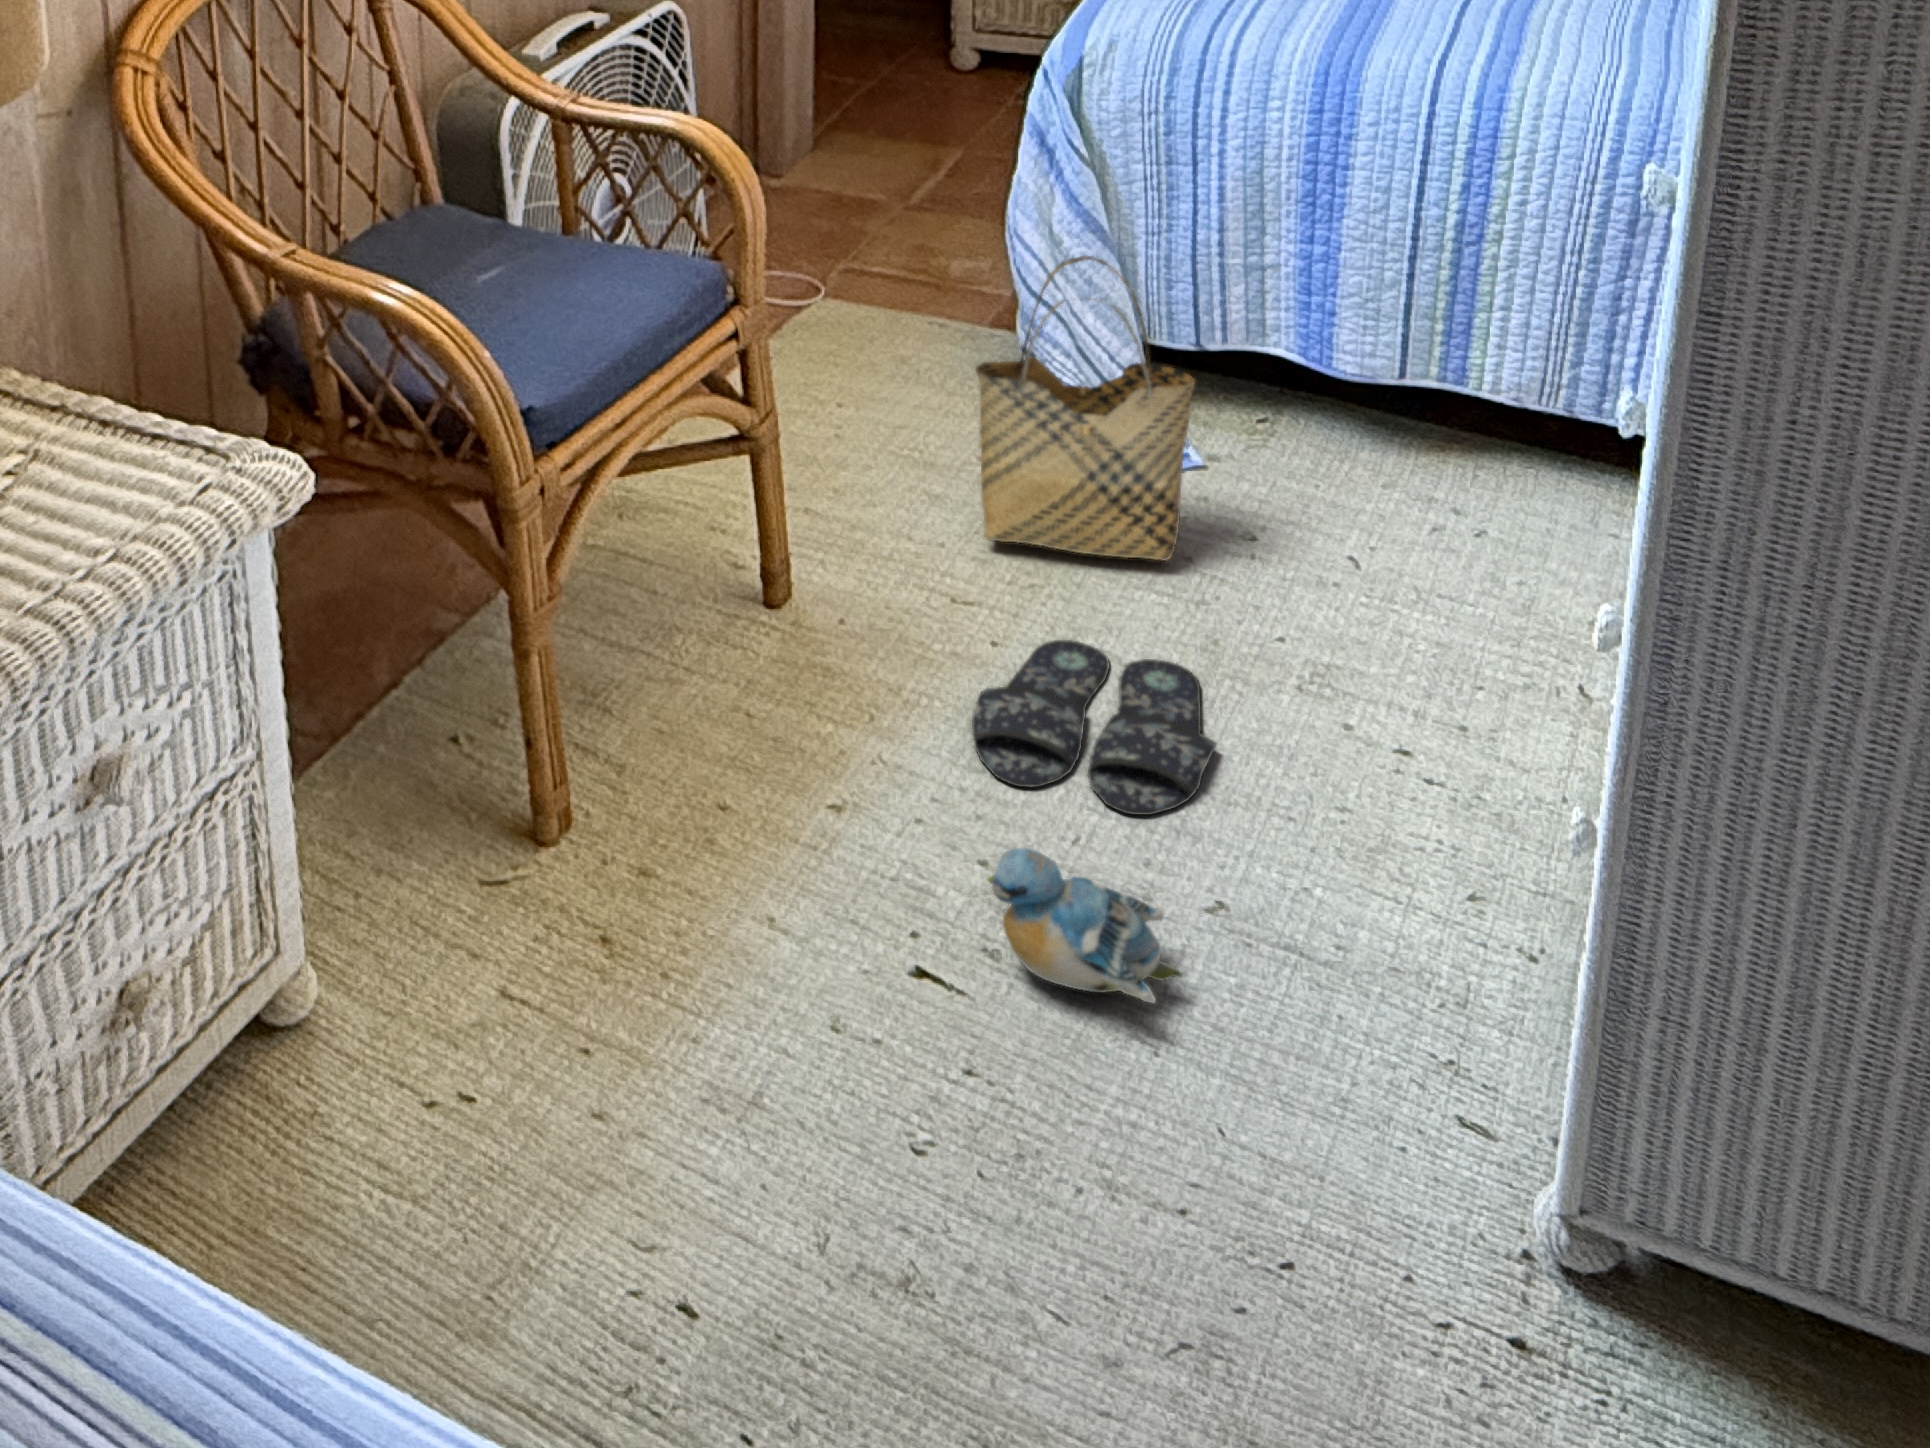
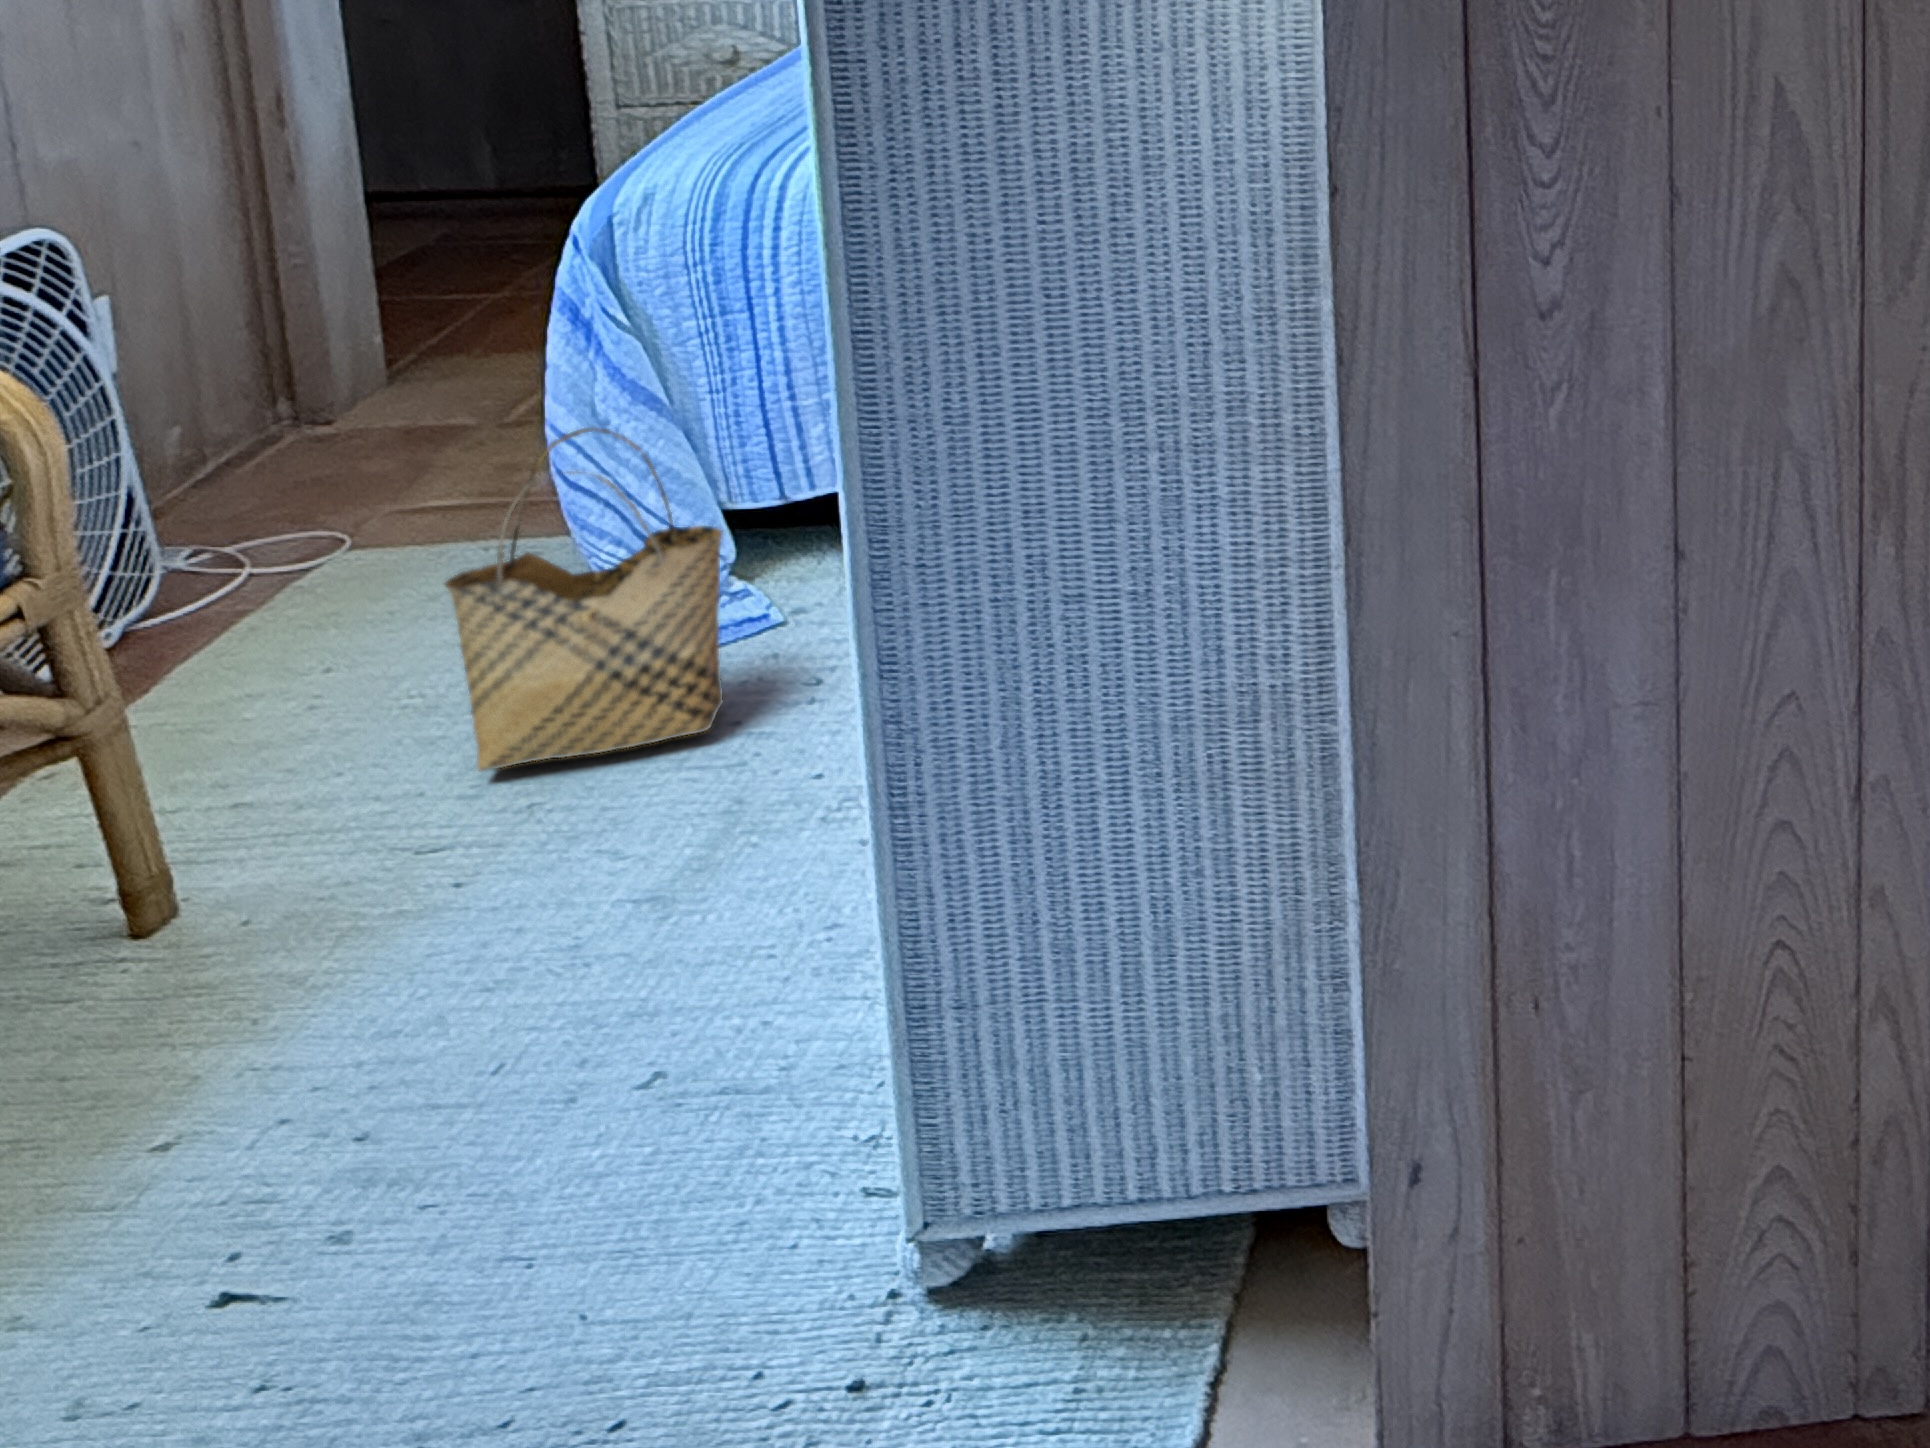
slippers: present [972,640,1217,815] -> none [394,837,712,1038]
plush toy: present [988,848,1183,1003] -> none [325,1103,590,1245]

